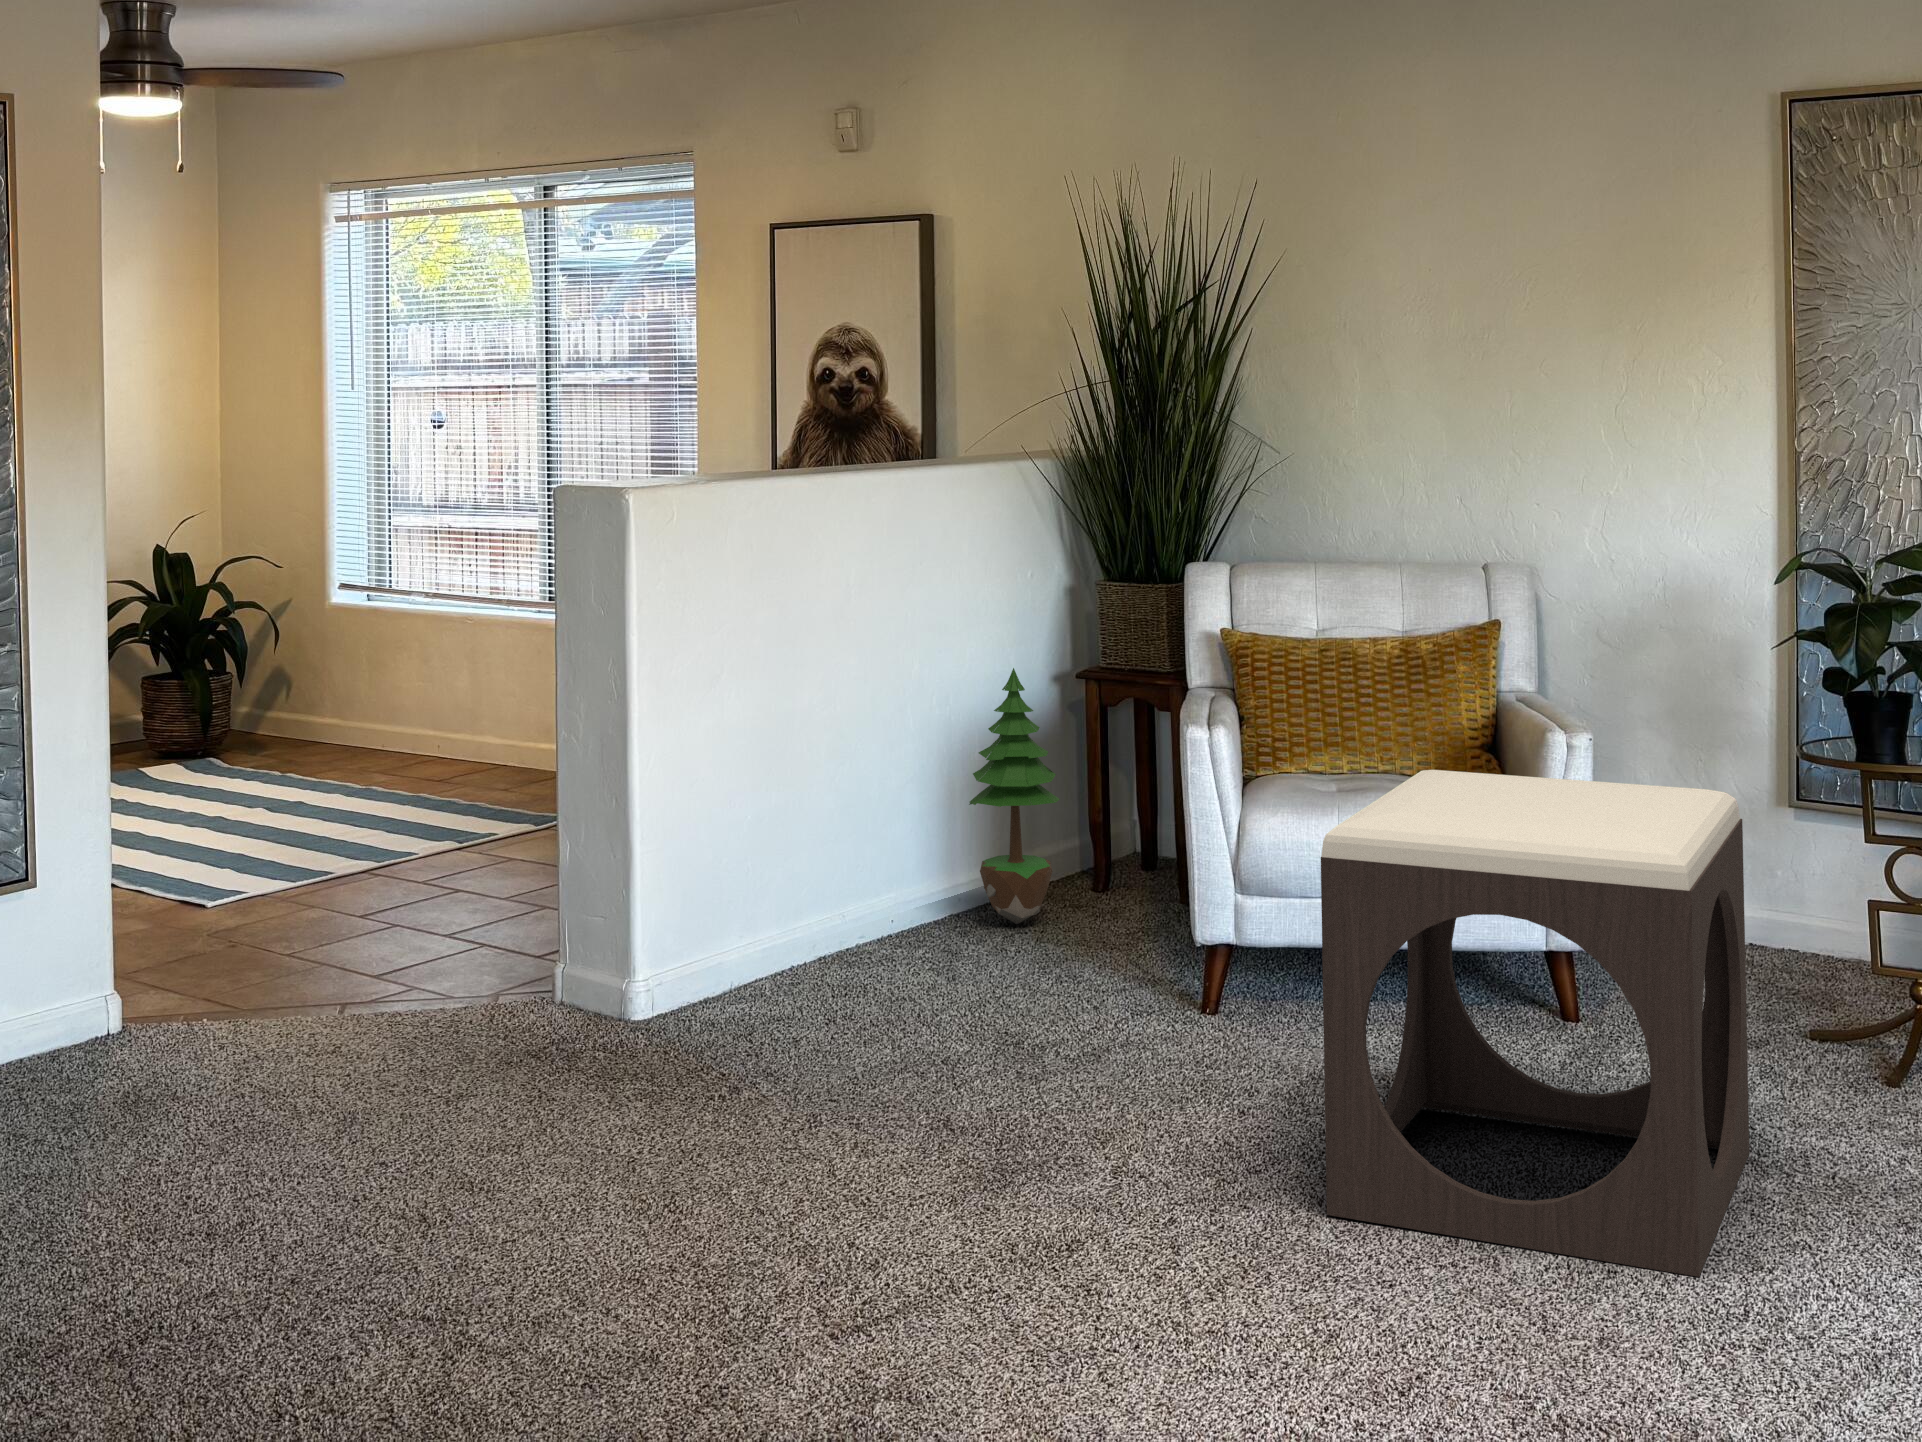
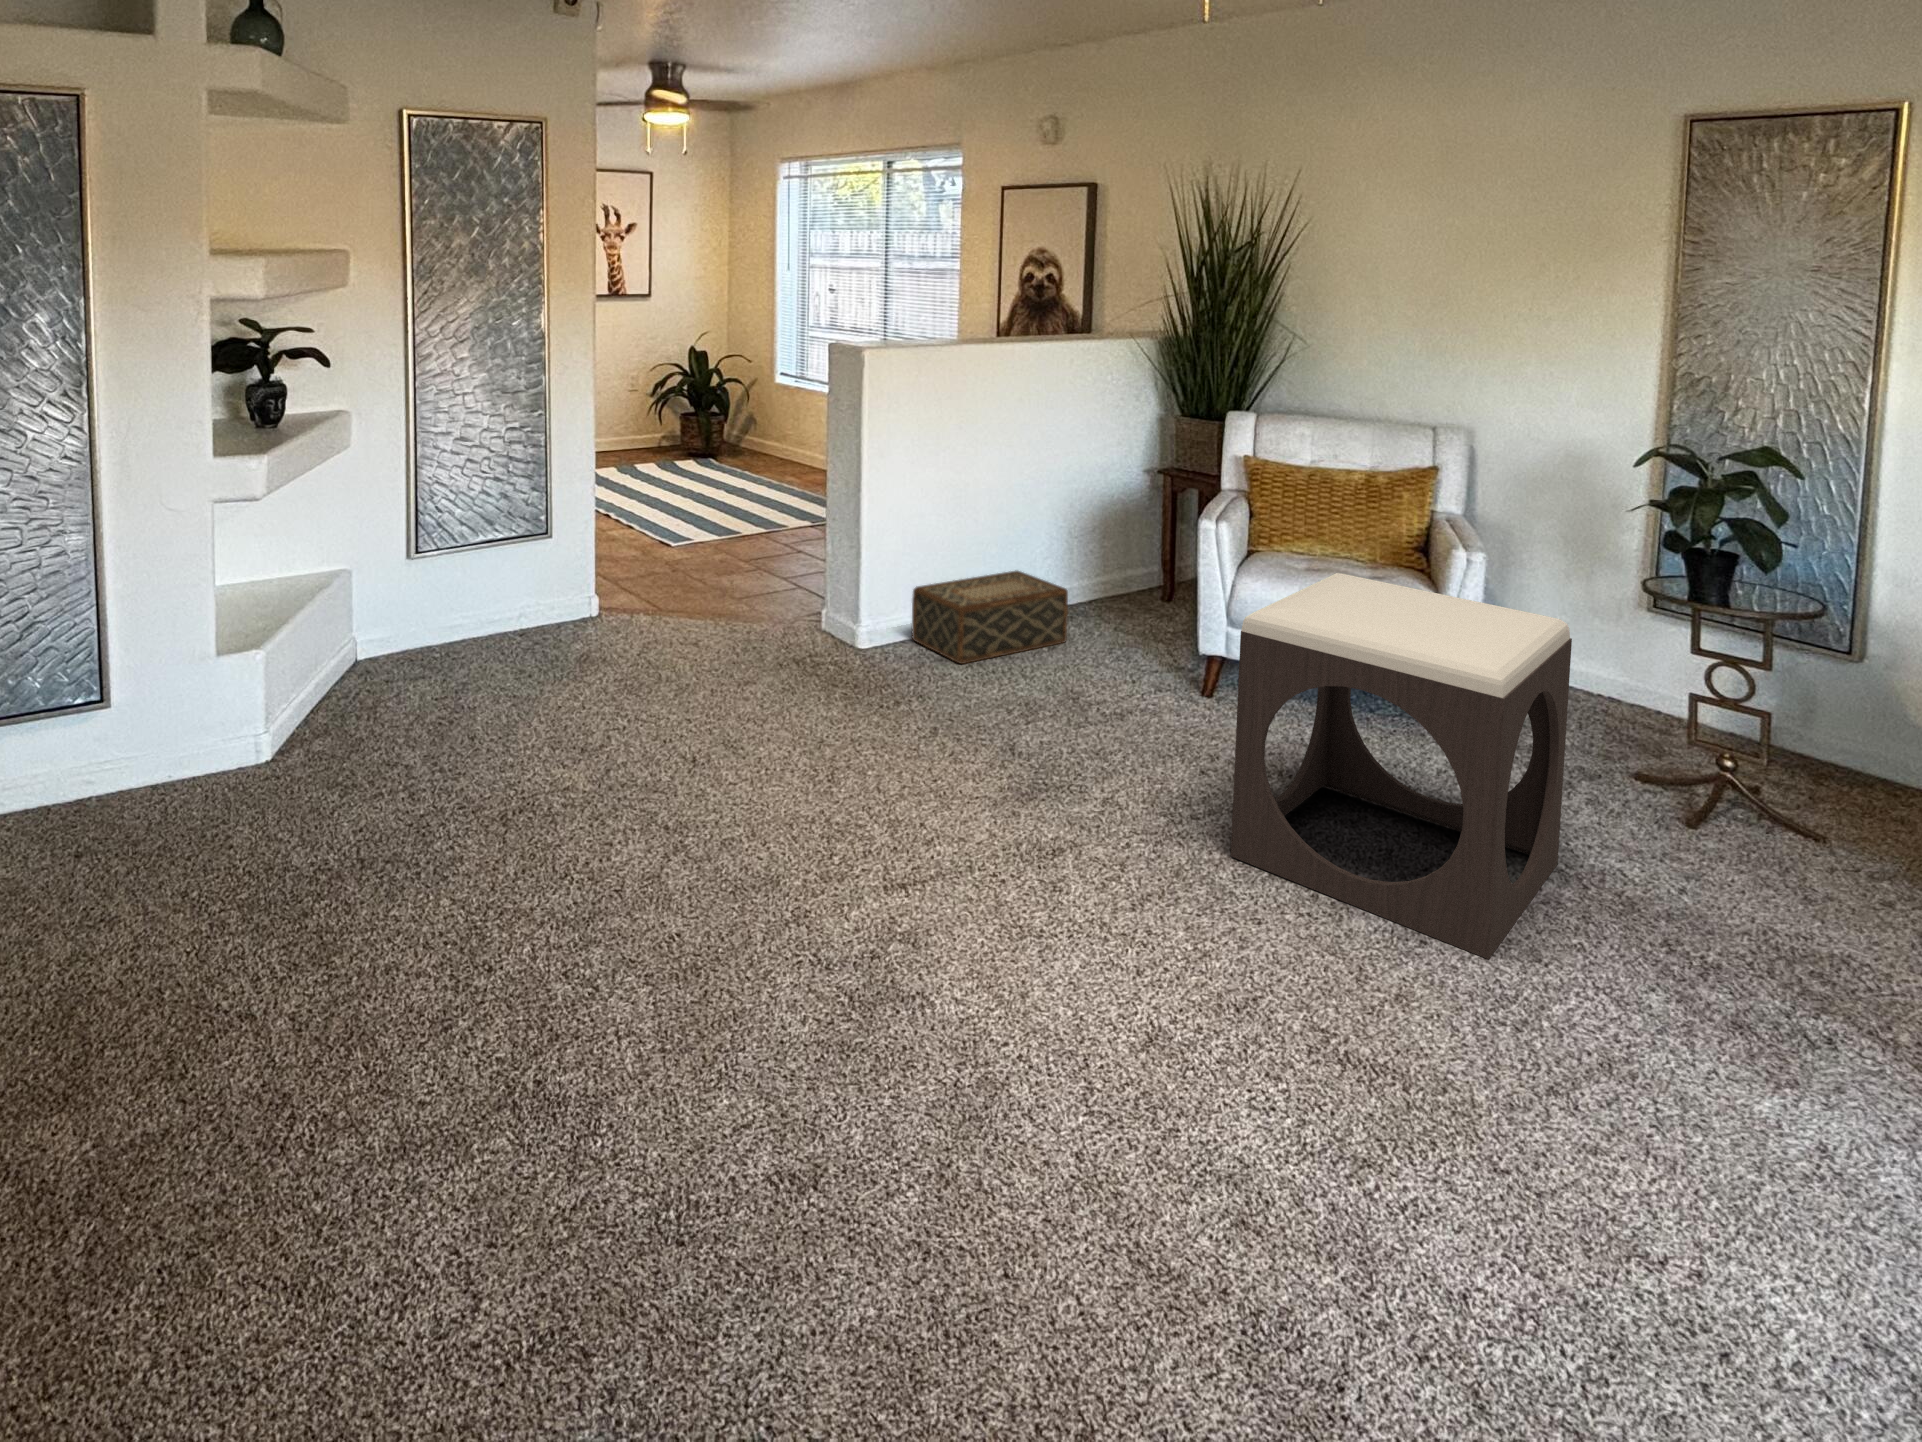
potted tree: present [969,668,1060,924] -> none [1077,463,1133,614]
woven basket: none [720,862,976,1022] -> present [912,571,1068,664]

